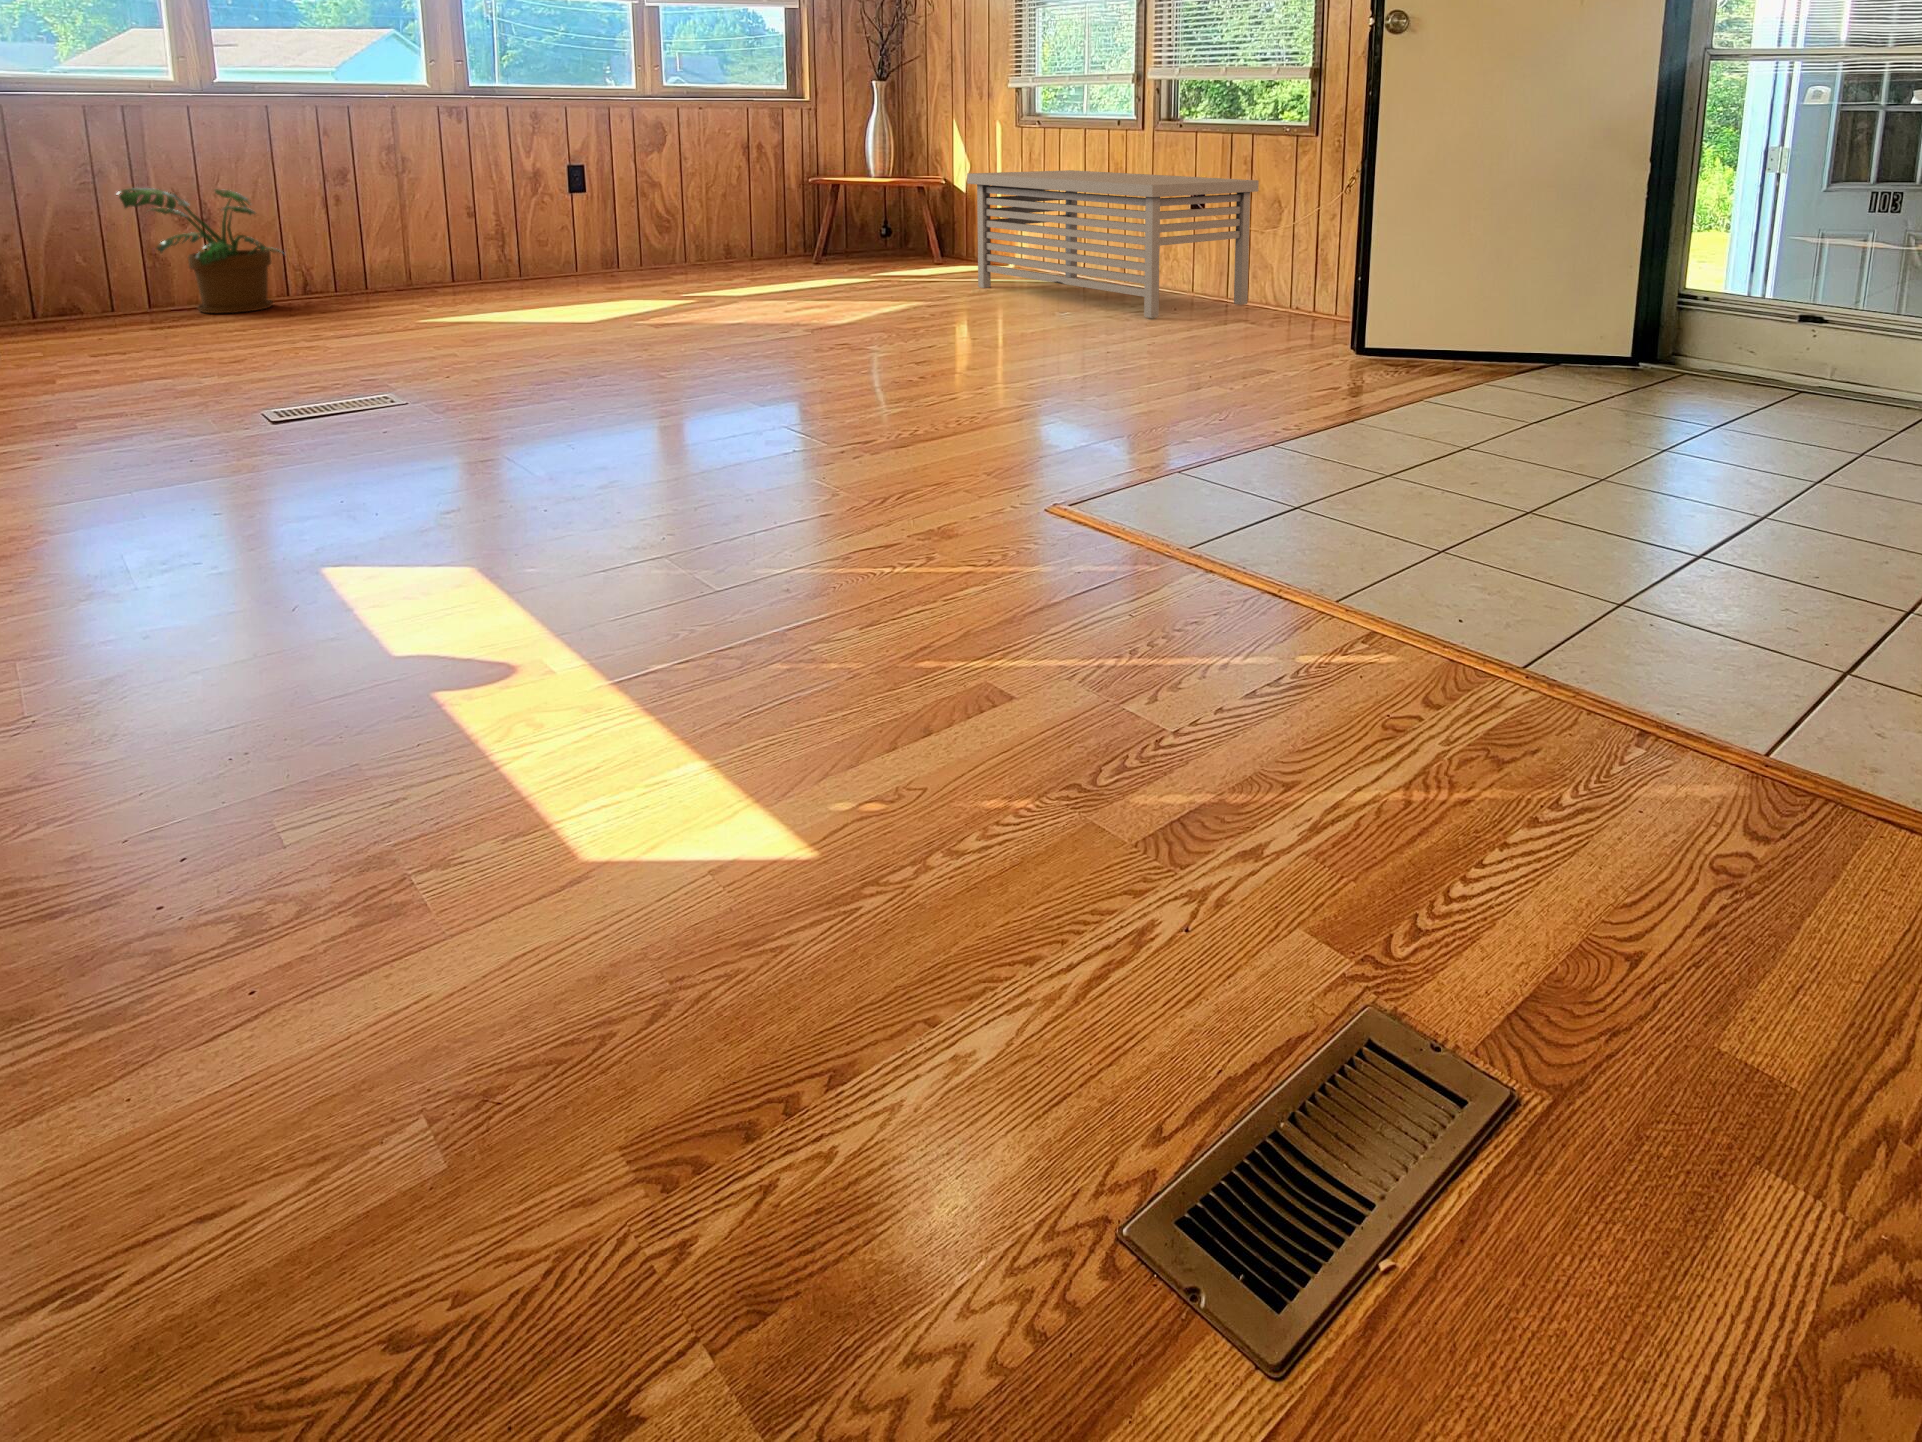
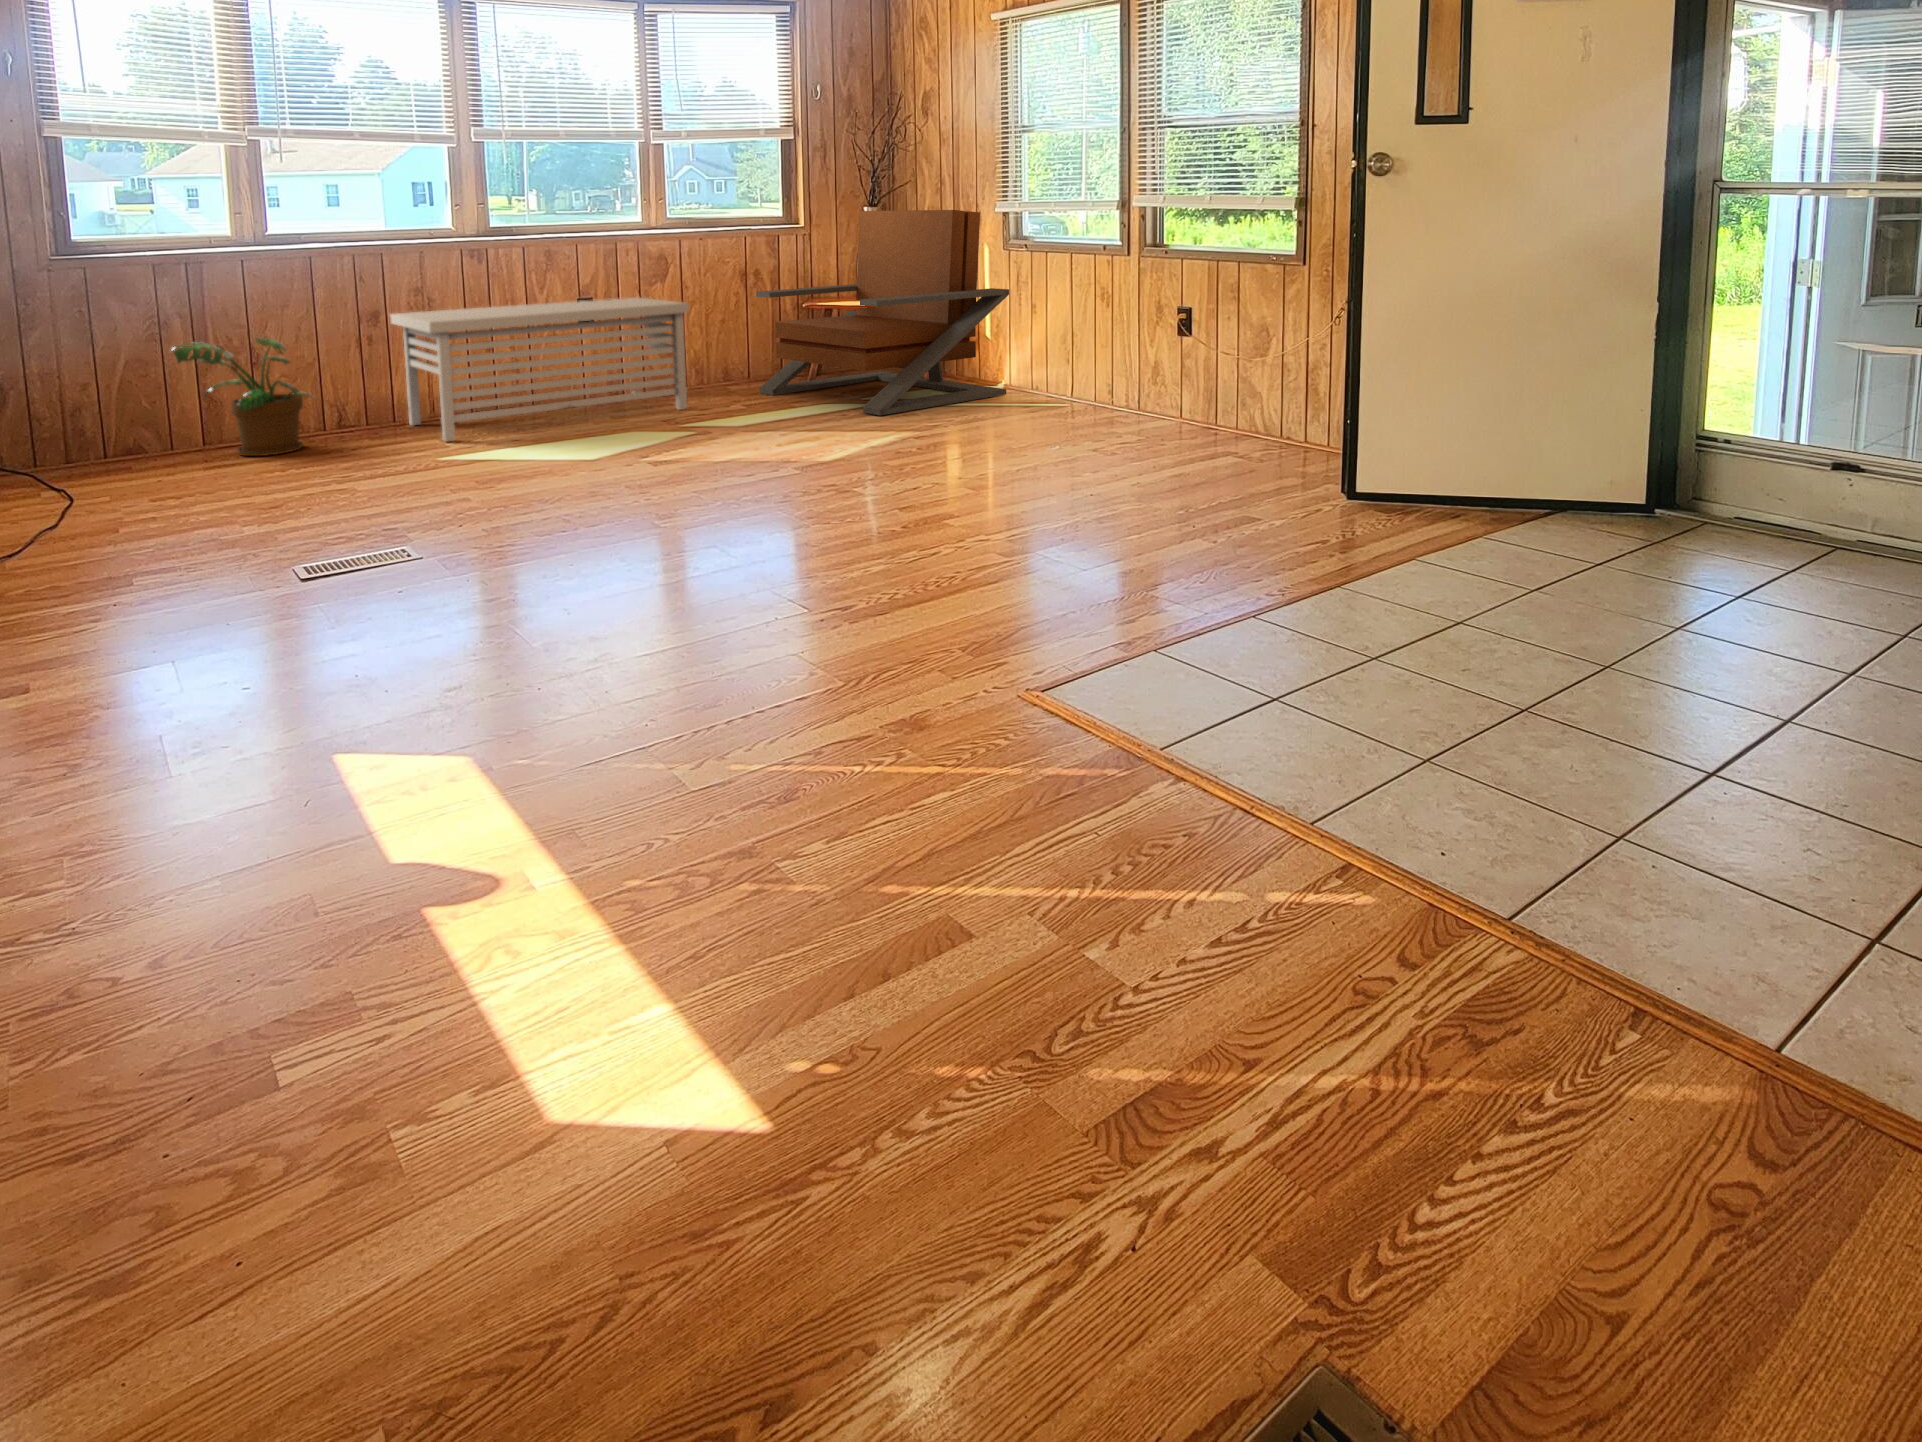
lounge chair: none [765,81,1024,284] -> present [756,210,1009,415]
storage bench: present [967,170,1259,318] -> present [390,297,689,441]

